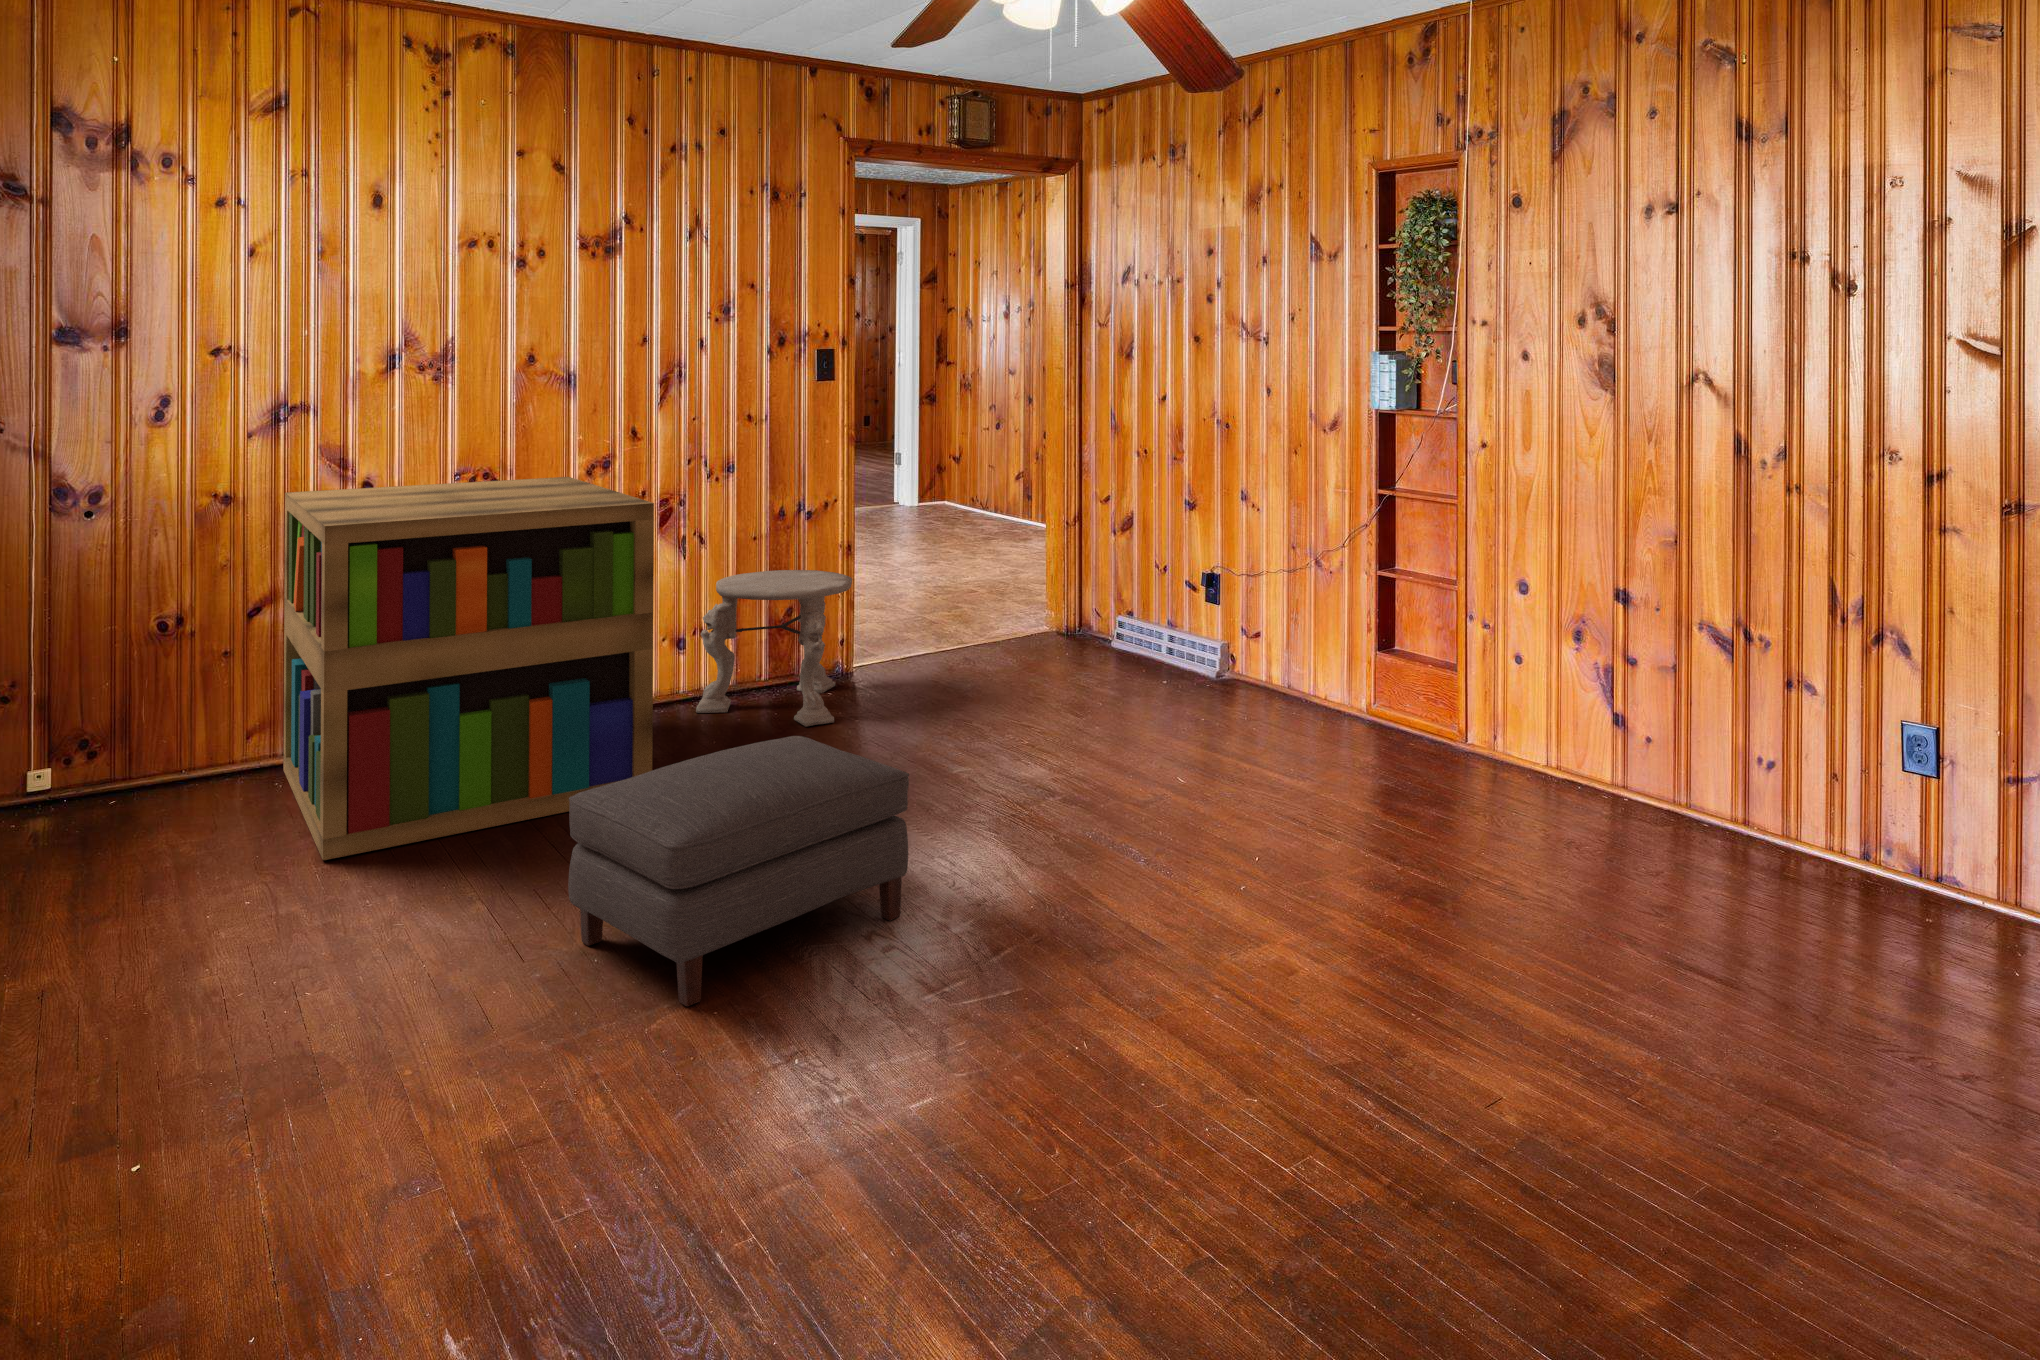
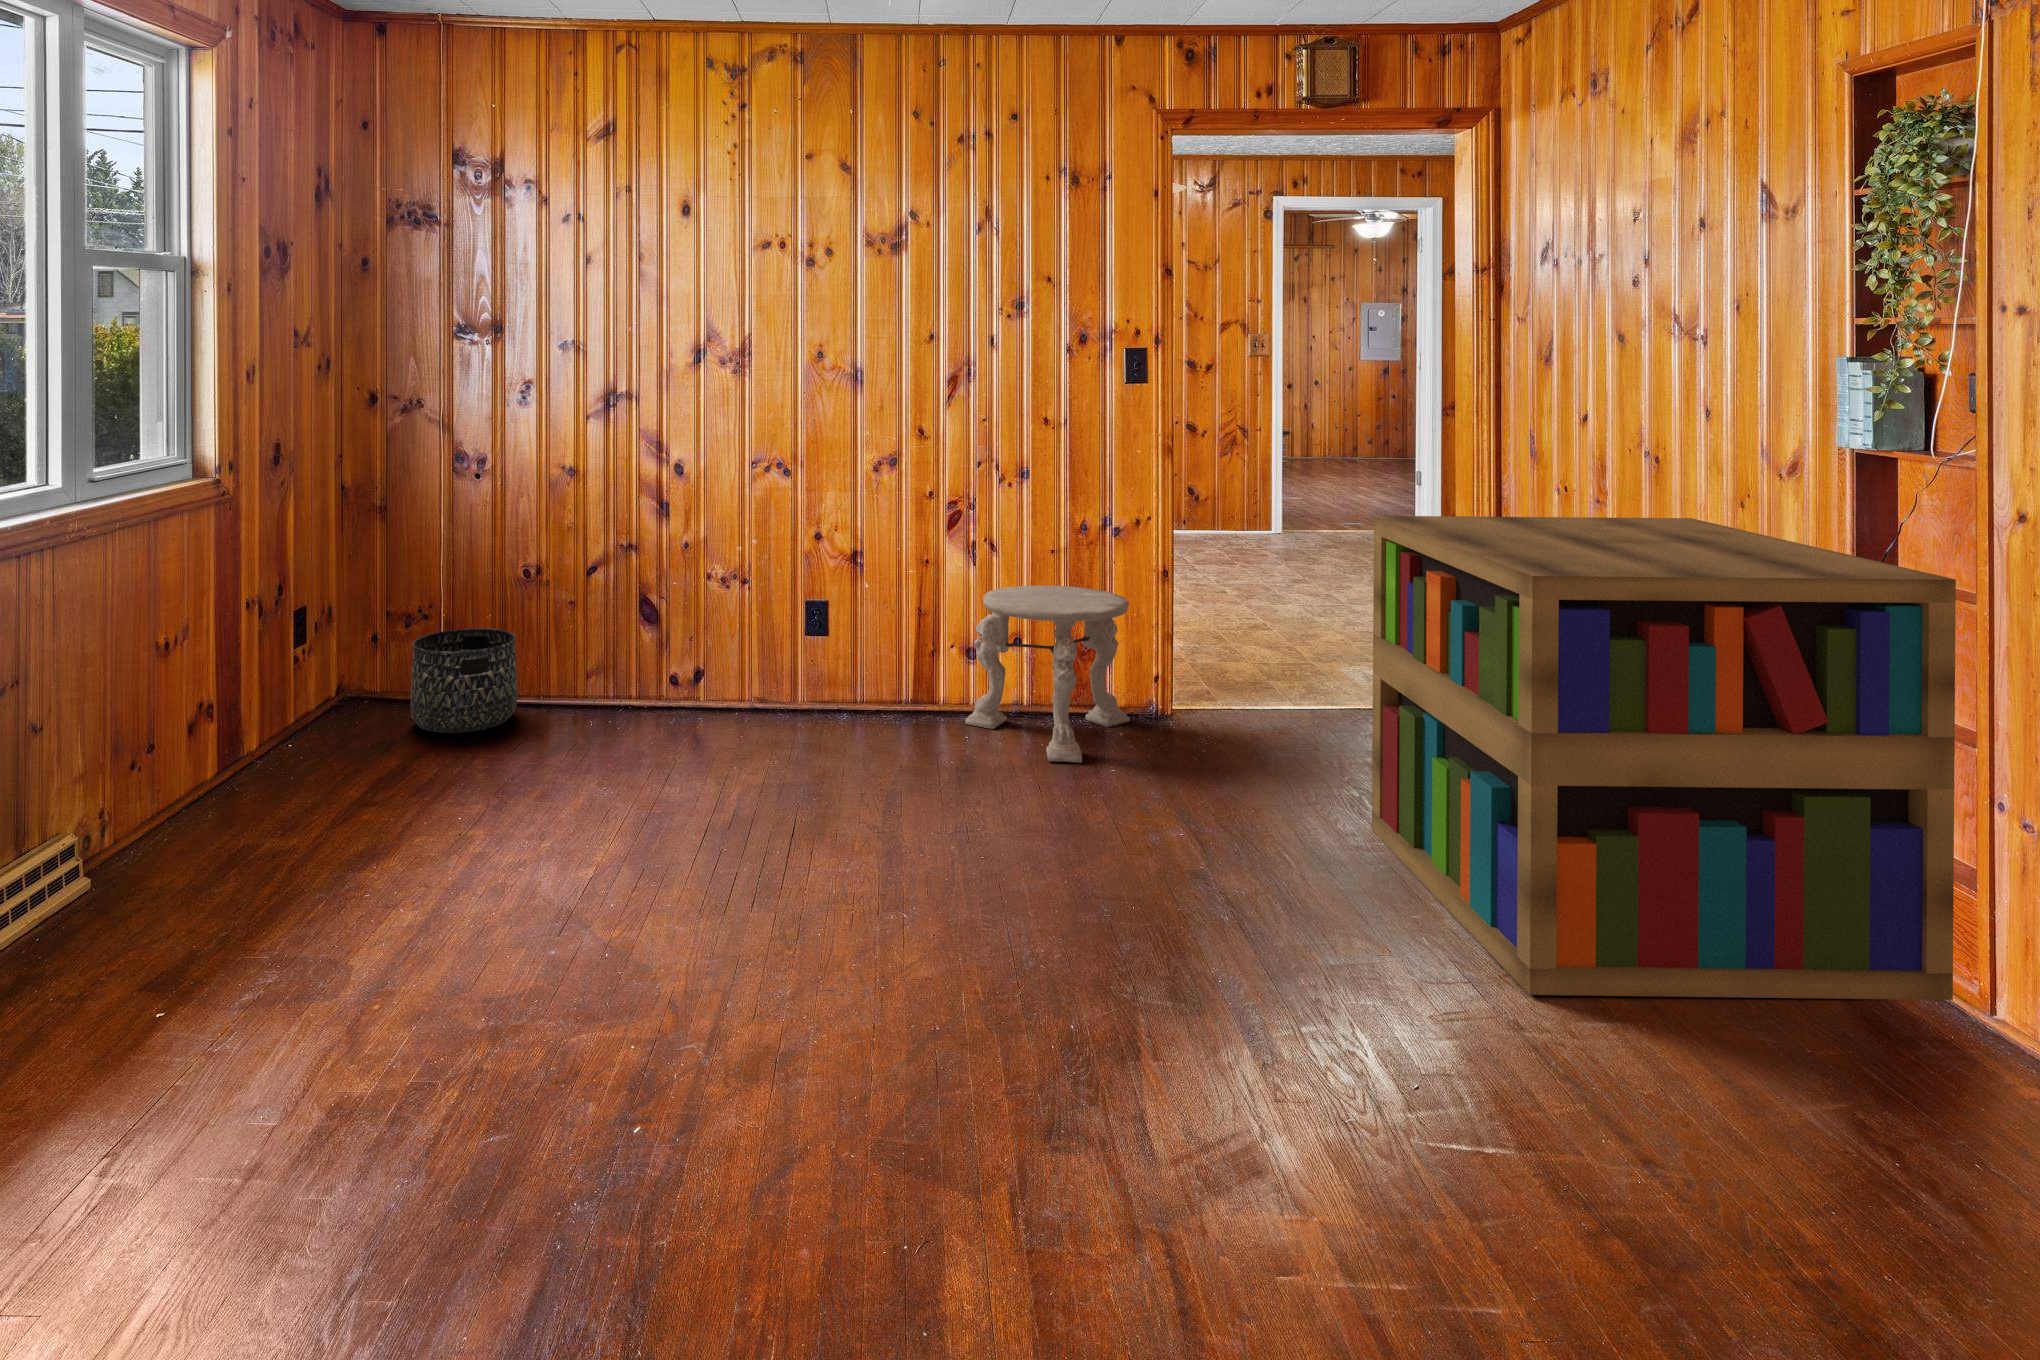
bookshelf: present [283,477,654,860] -> present [1372,516,1956,1000]
basket: none [21,700,175,836] -> present [410,628,517,734]
ottoman: present [568,736,909,1006] -> none [583,772,910,1038]

